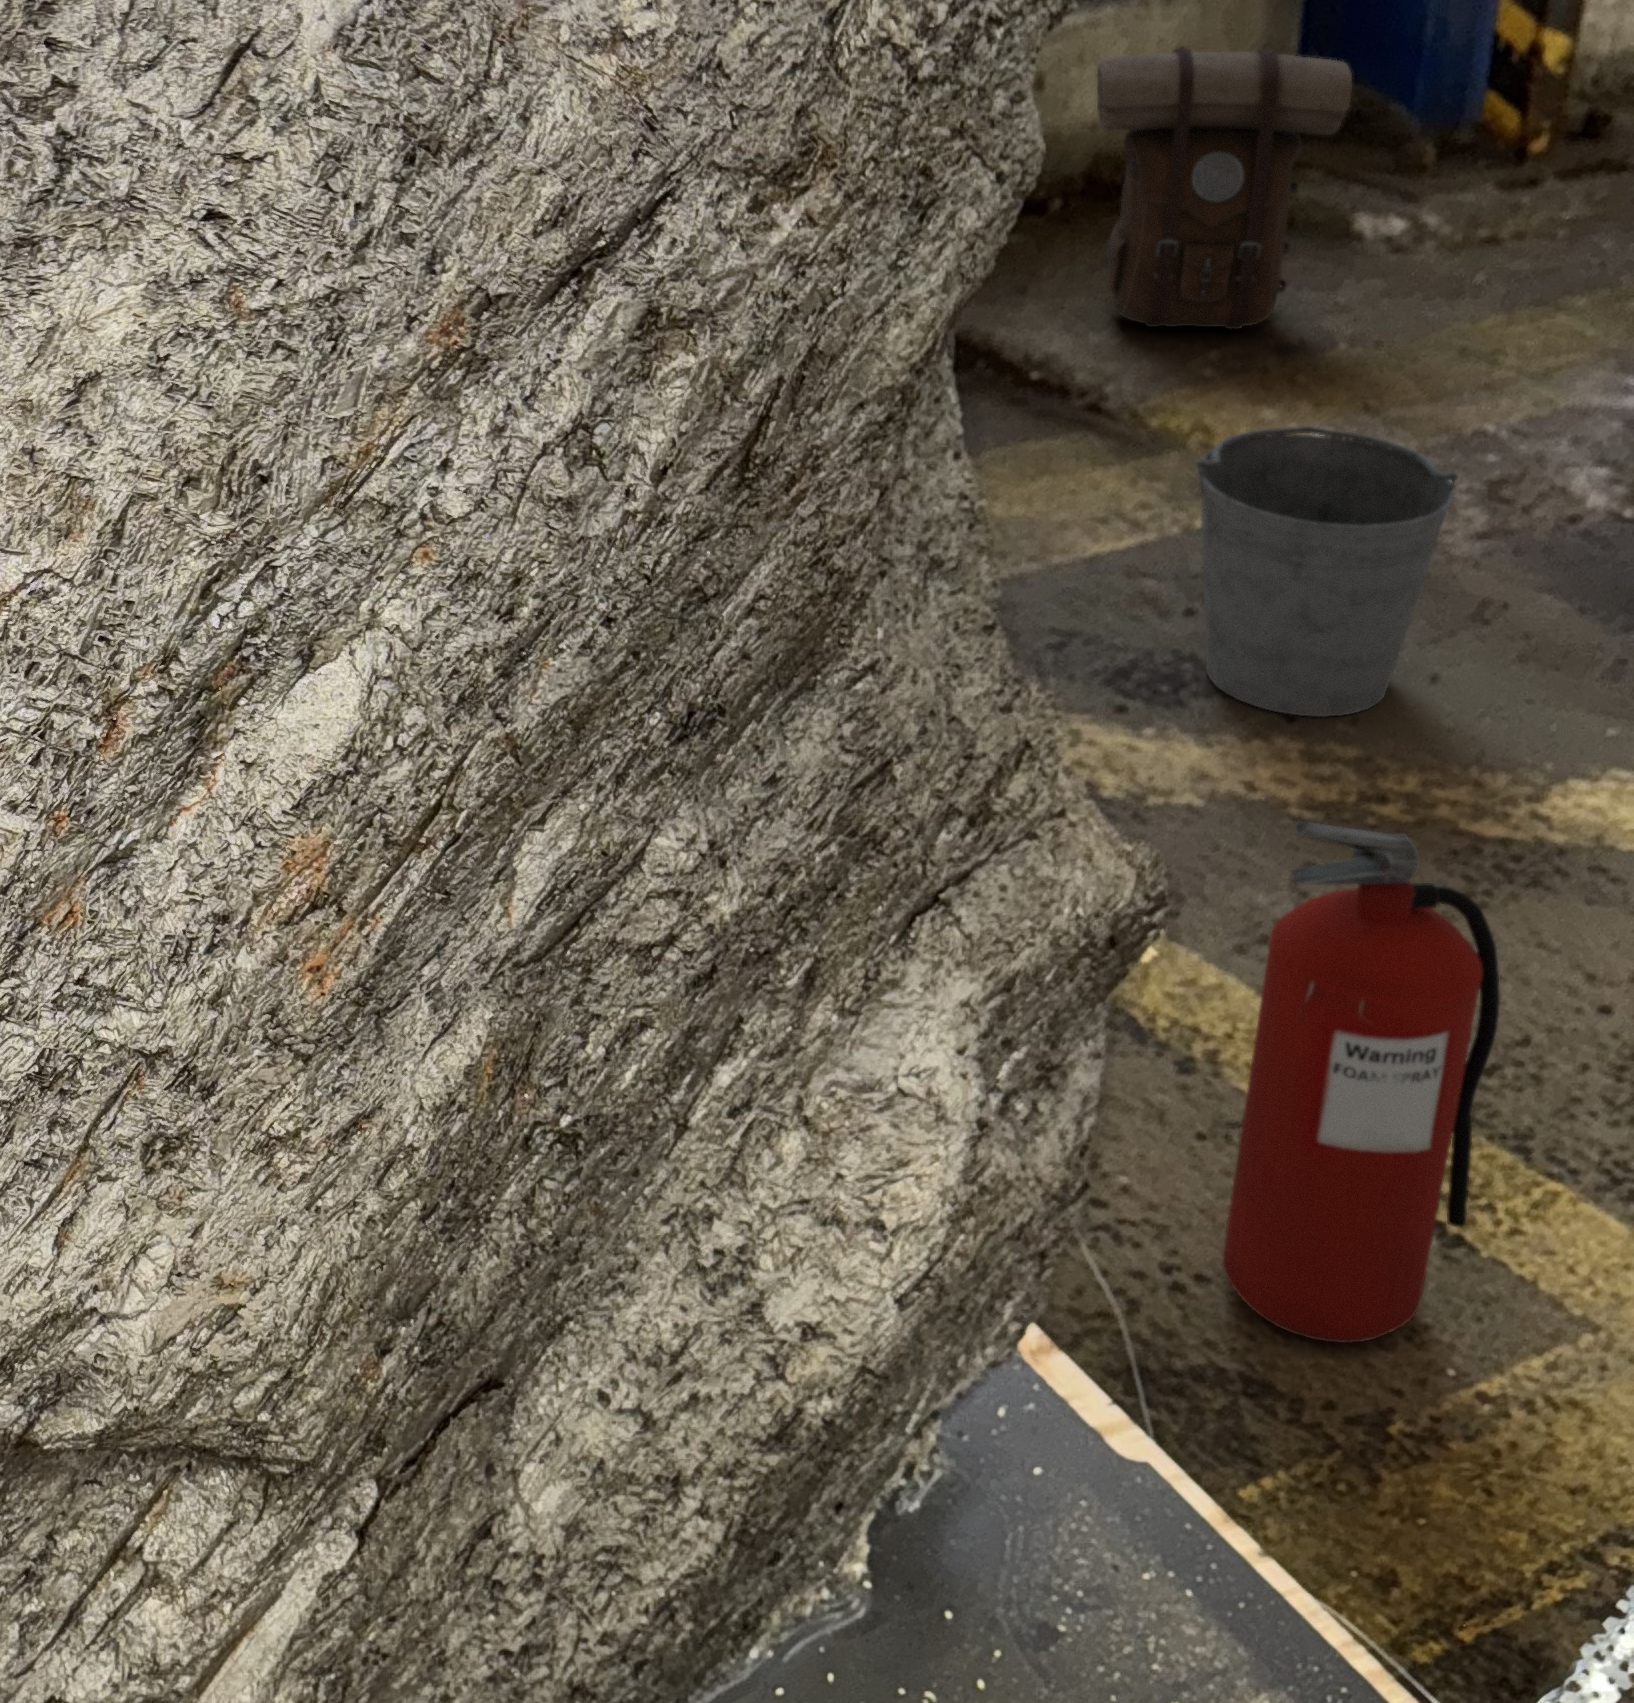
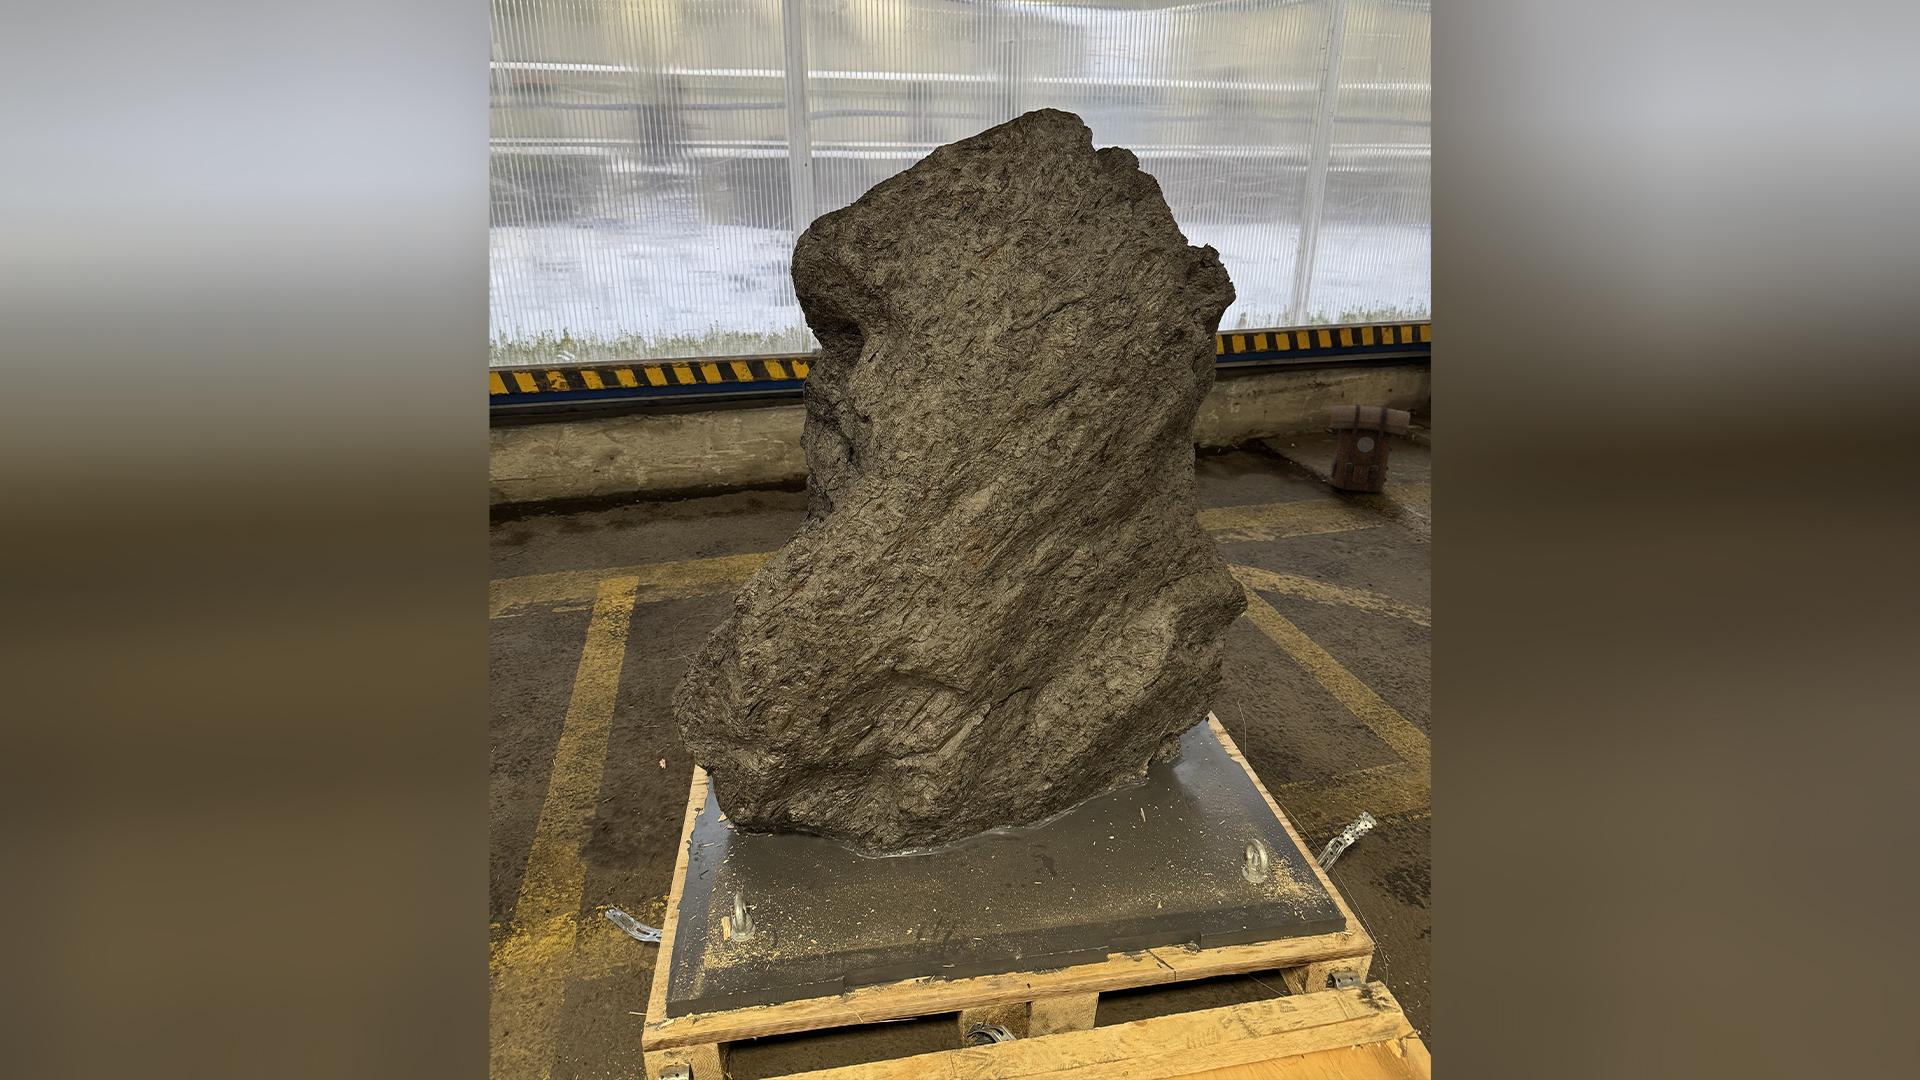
bucket: present [1196,426,1458,717] -> none [1330,514,1409,600]
fire extinguisher: present [1222,821,1500,1343] -> none [1285,605,1367,759]

